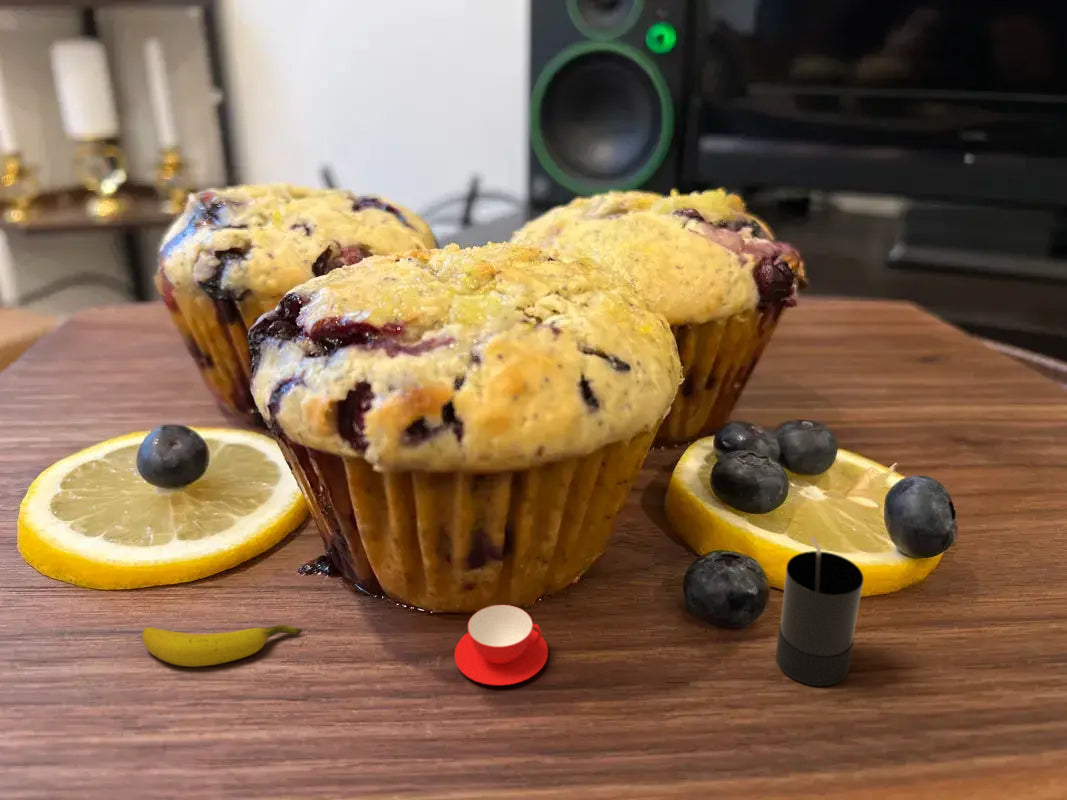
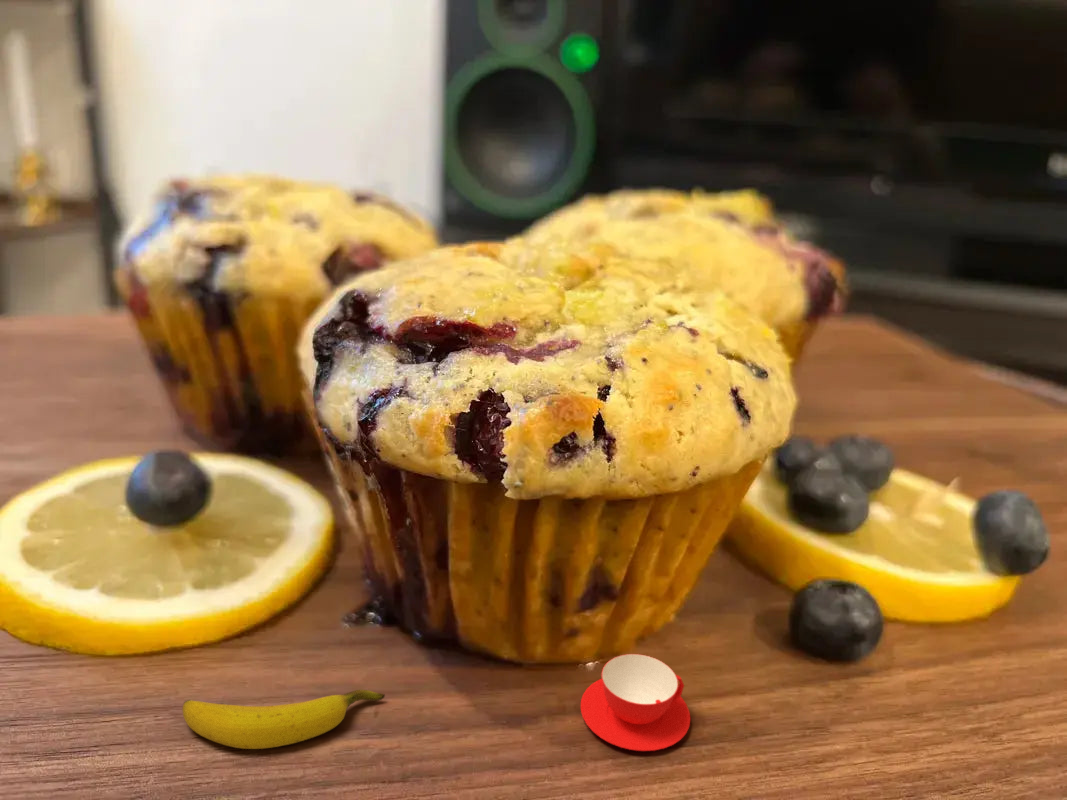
candle: present [776,537,864,686] -> none [929,565,1046,731]

